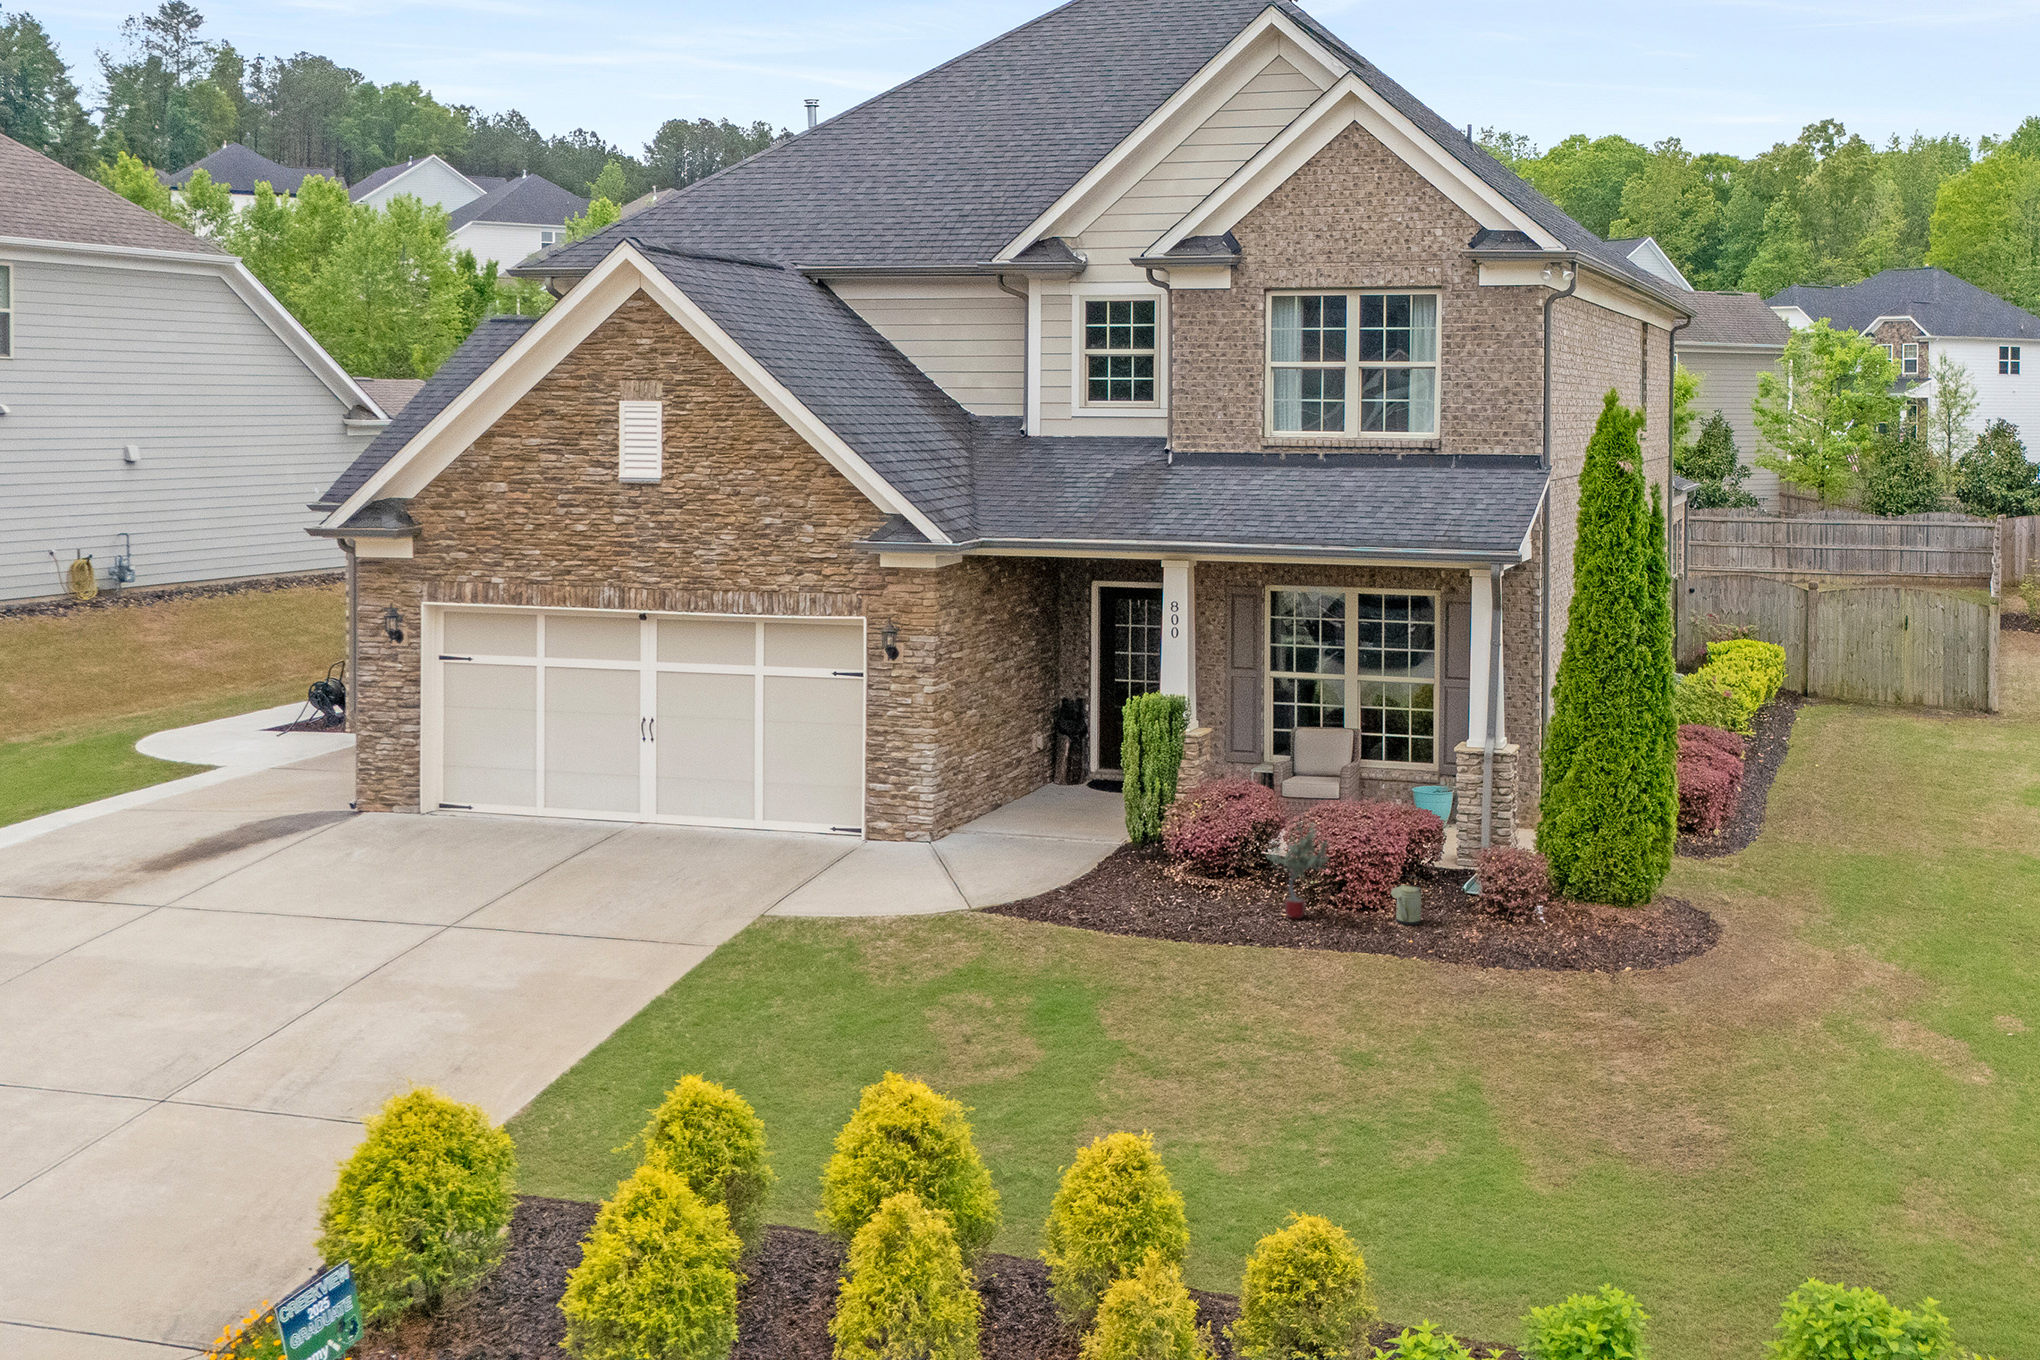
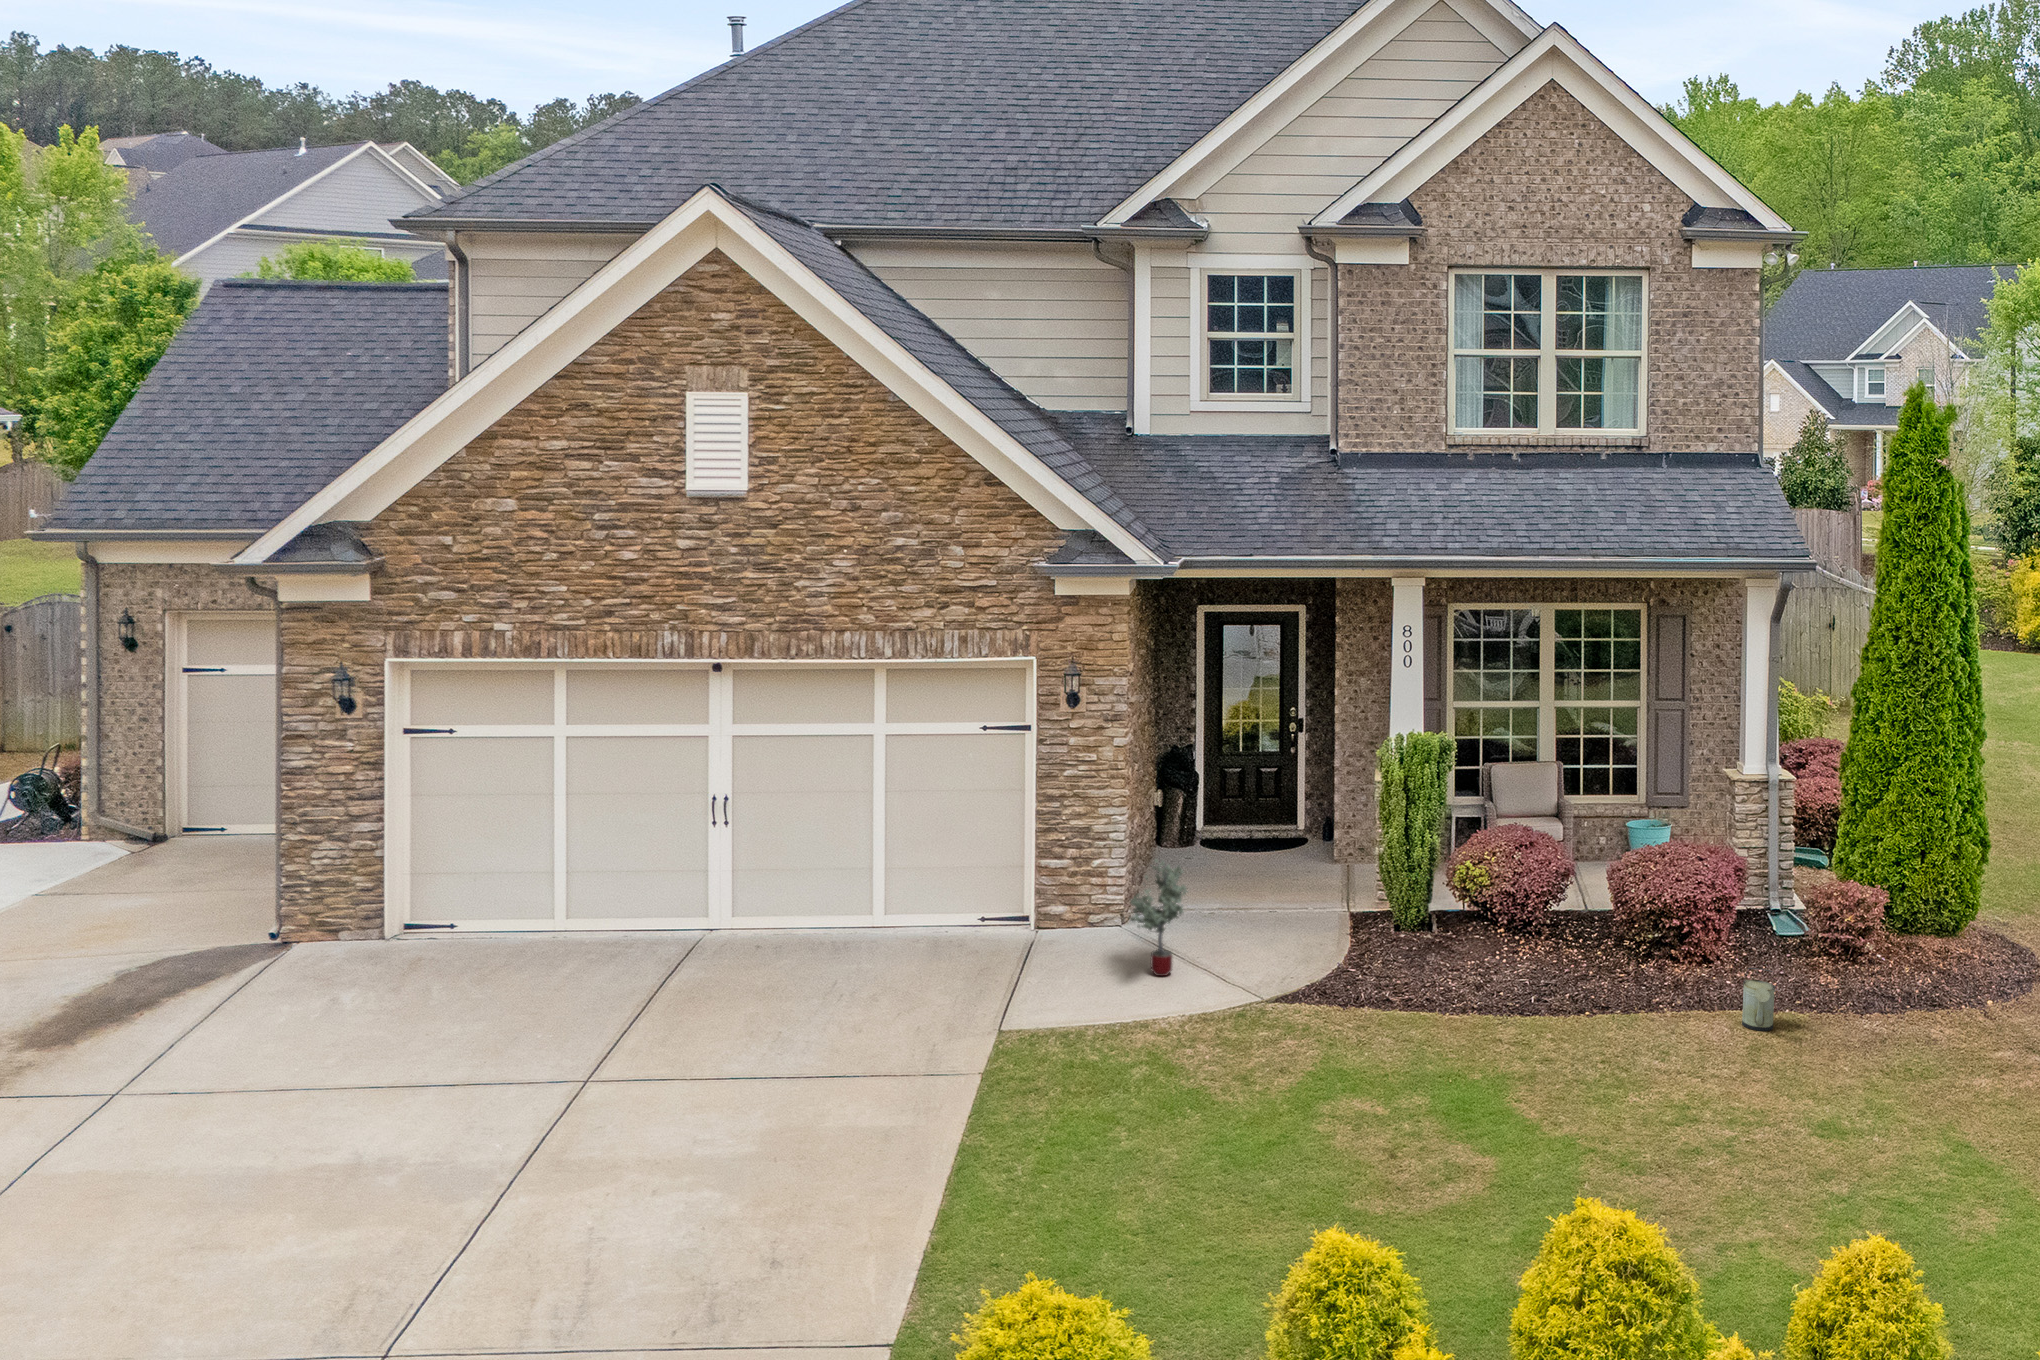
potted tree: present [1267,822,1328,919] -> present [1129,859,1188,976]

